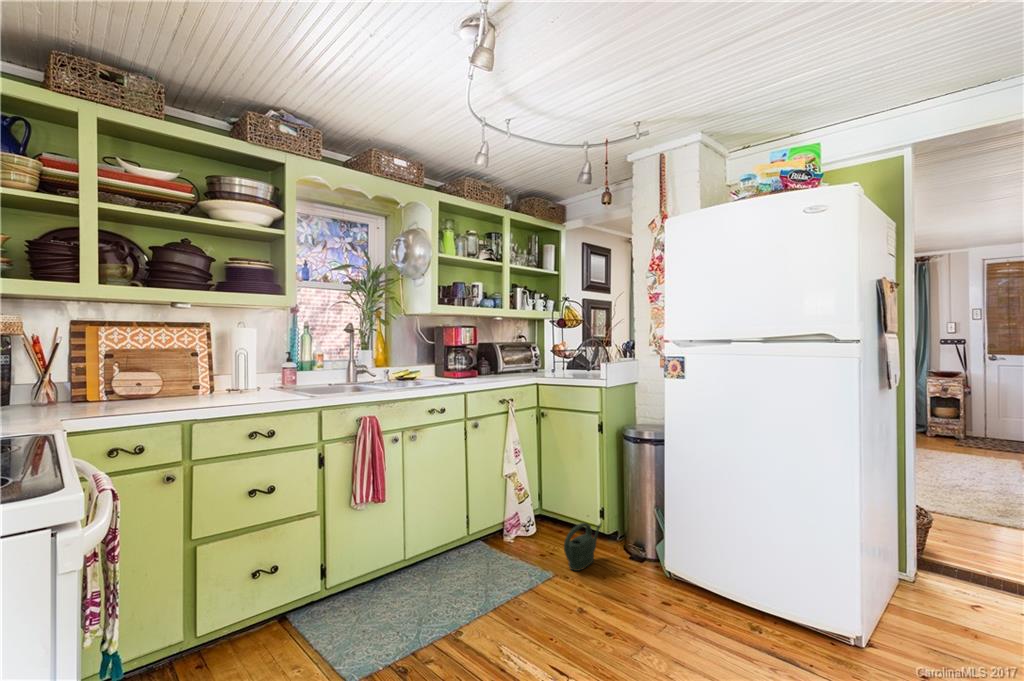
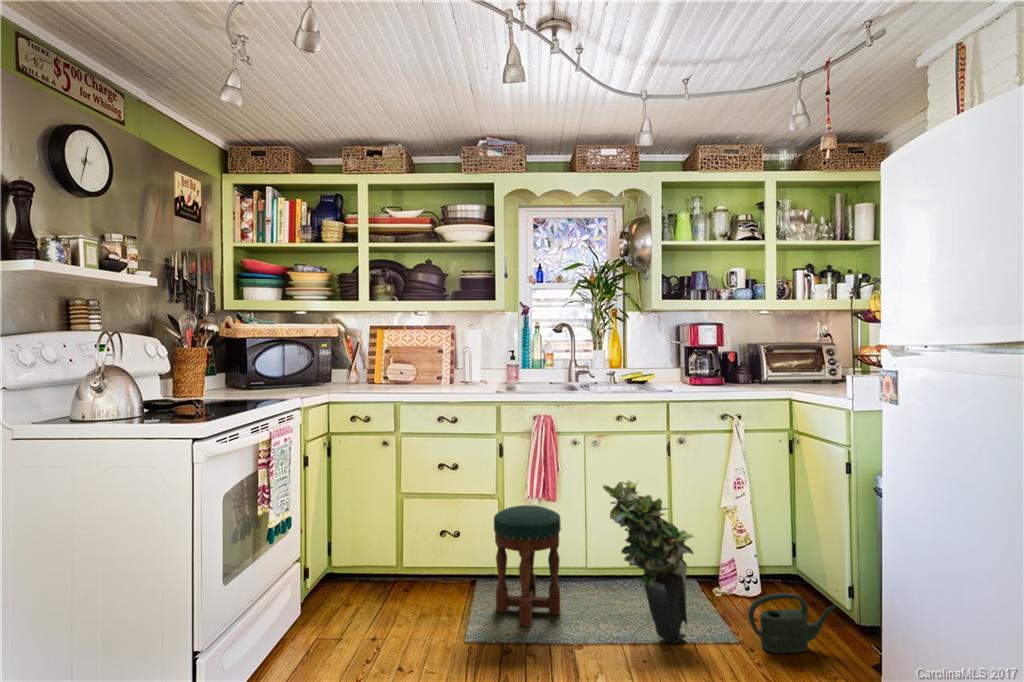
potted plant: none [452,461,533,592] -> present [603,480,694,644]
stool: none [343,509,416,638] -> present [494,505,561,627]

